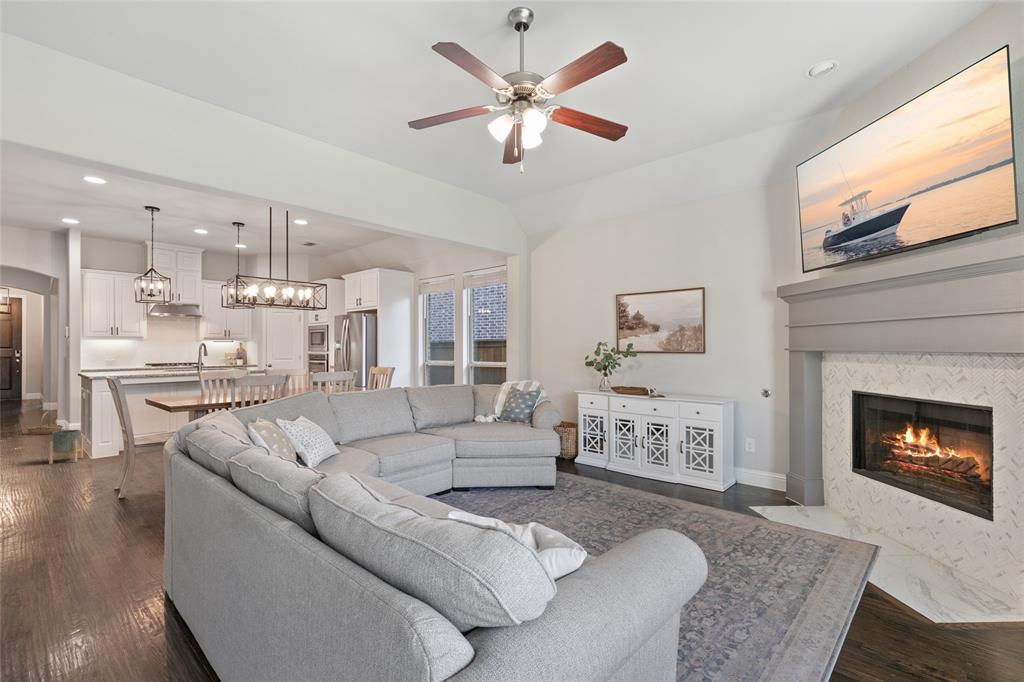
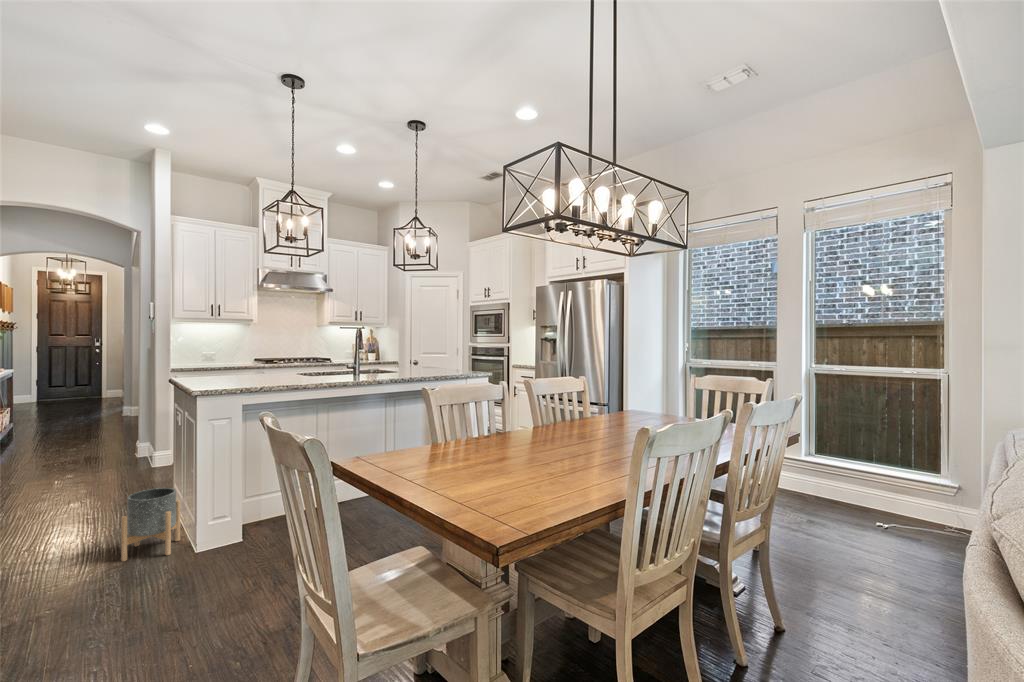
basket: present [27,412,63,435] -> none [97,431,147,467]

